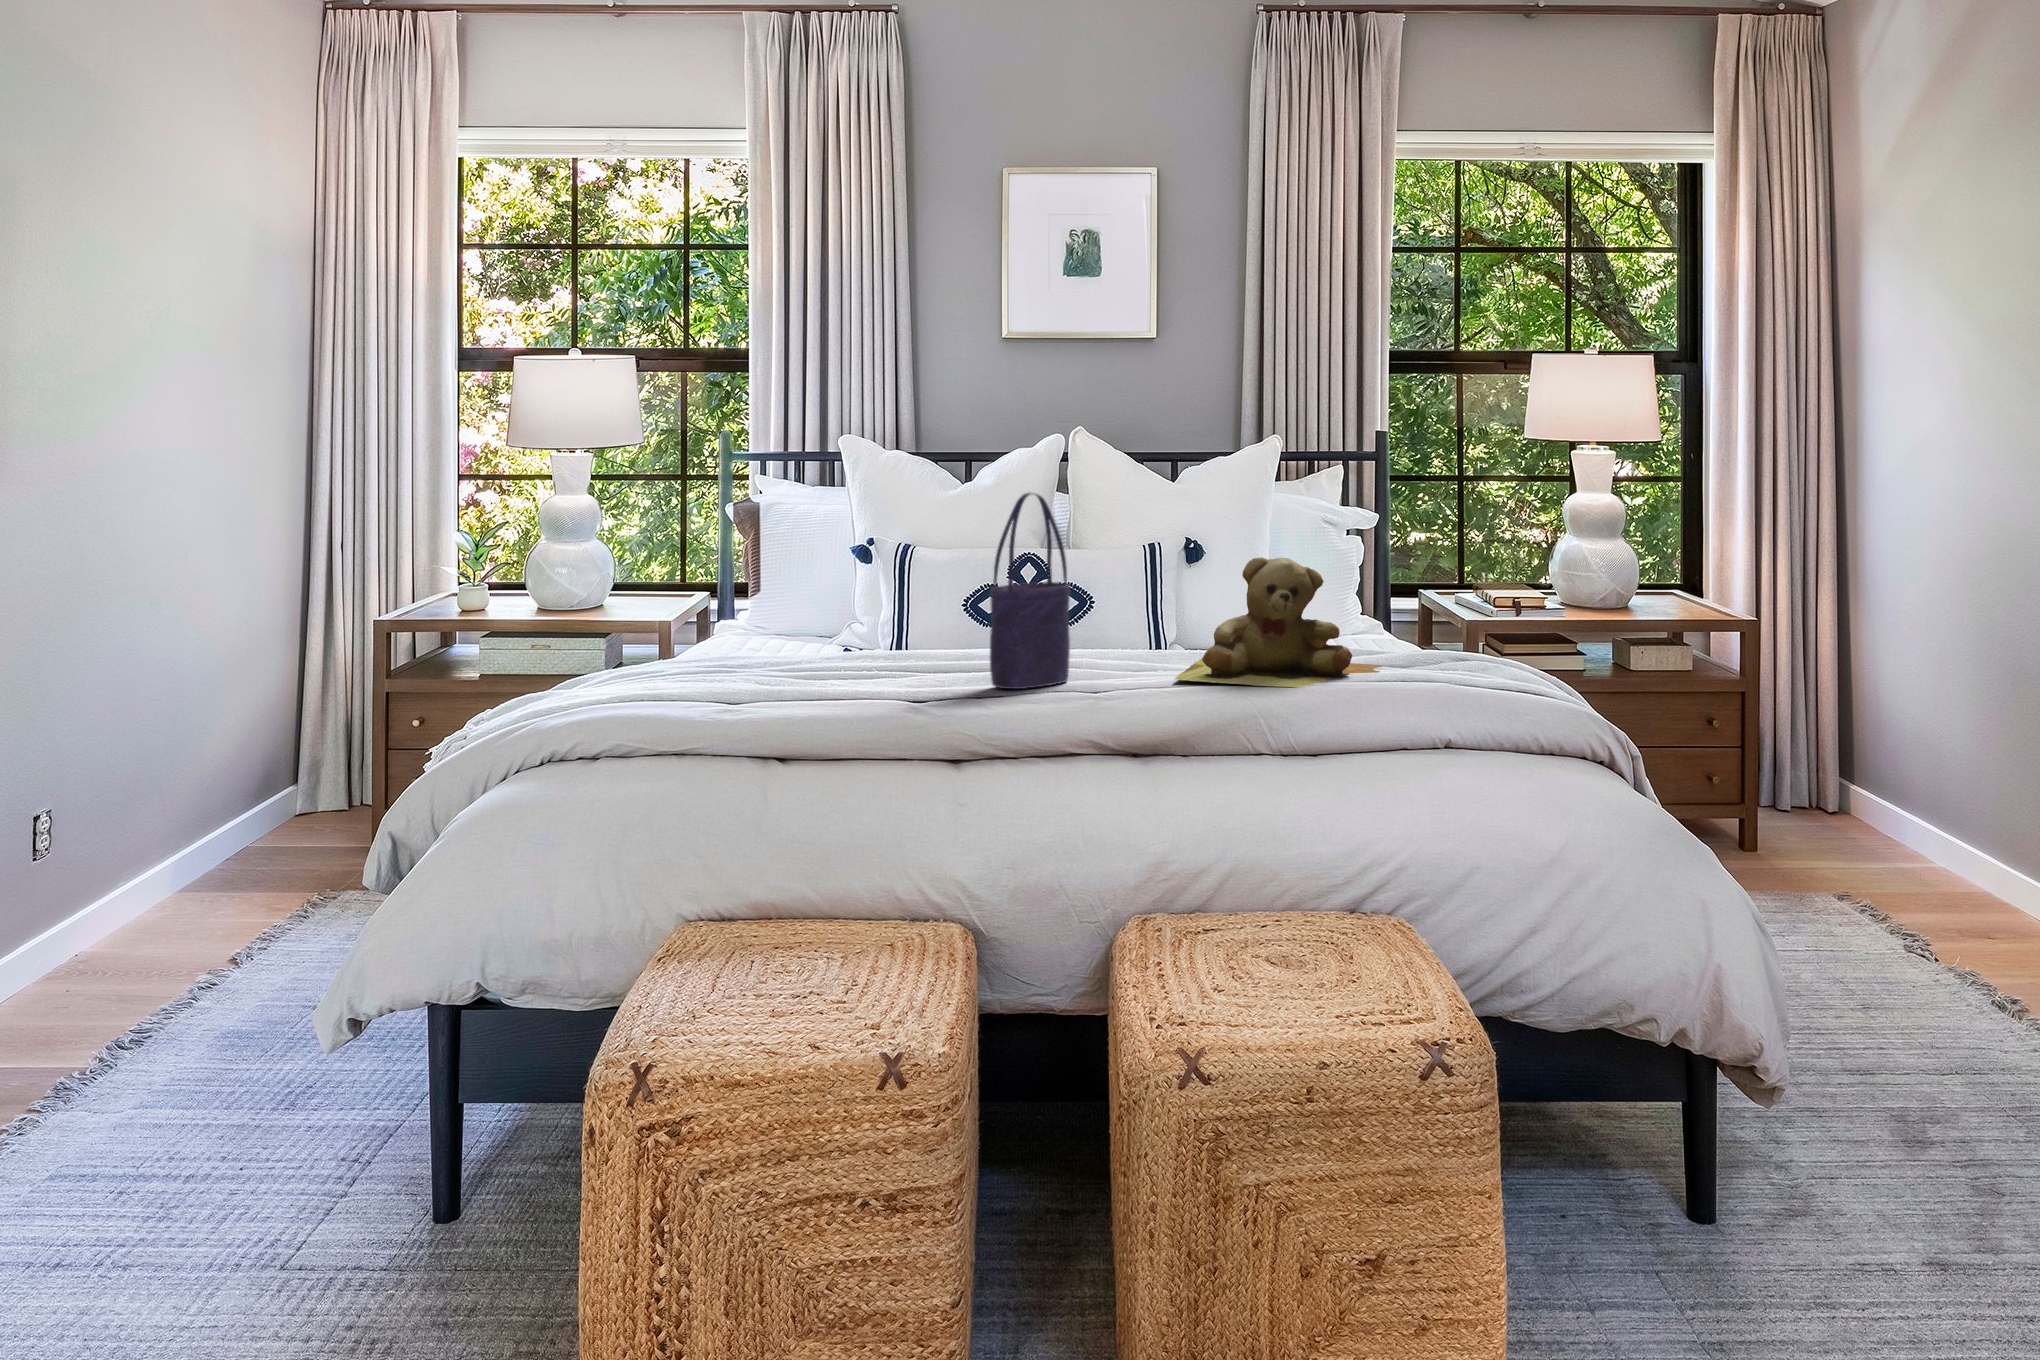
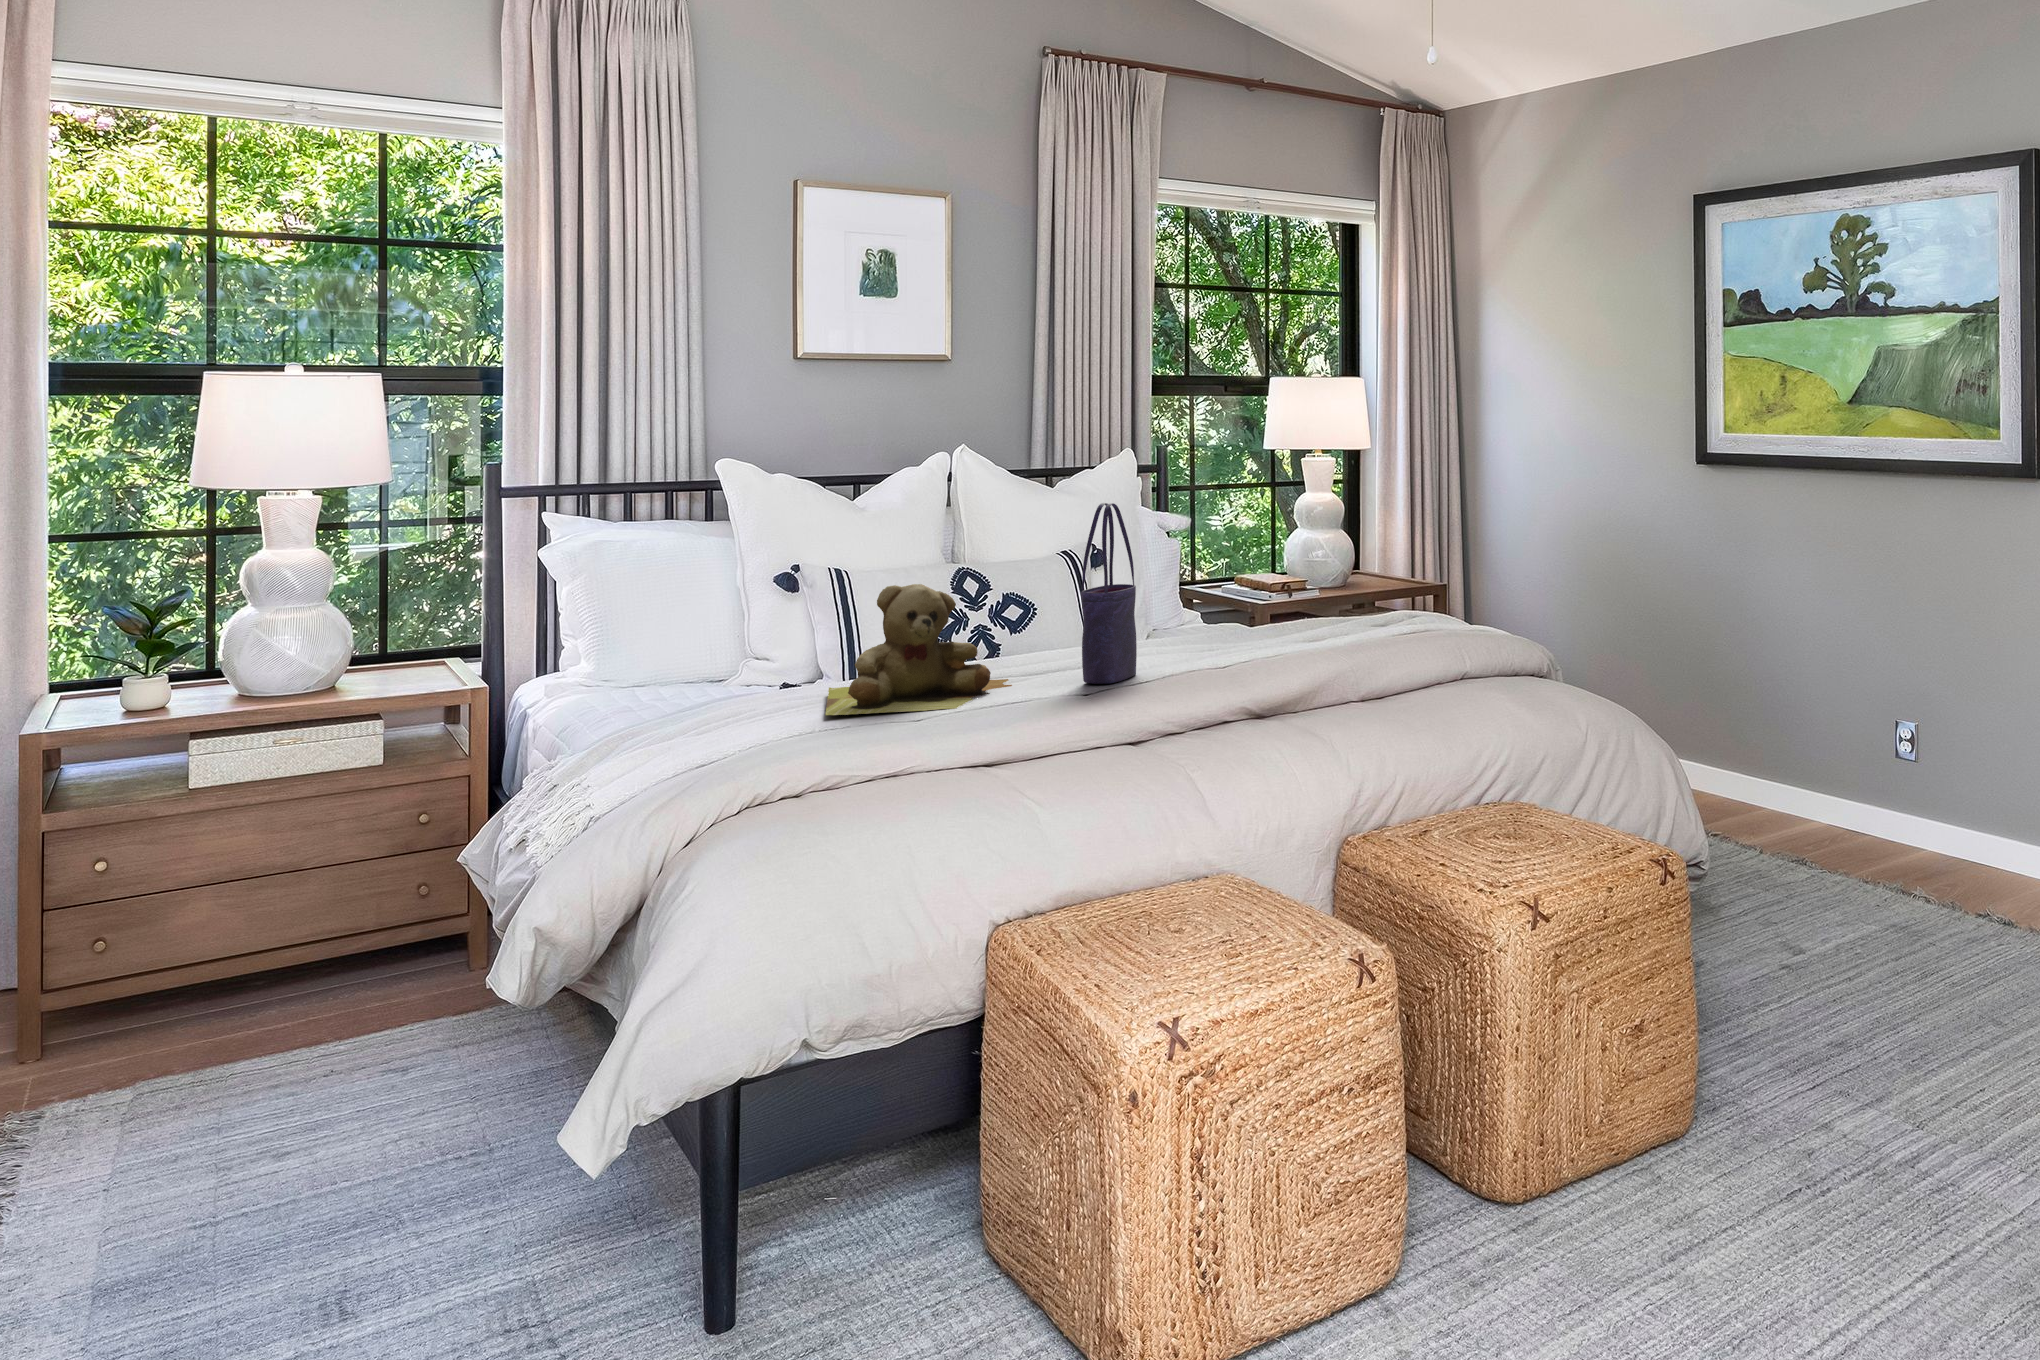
teddy bear: present [1174,557,1383,688] -> present [825,584,1012,715]

